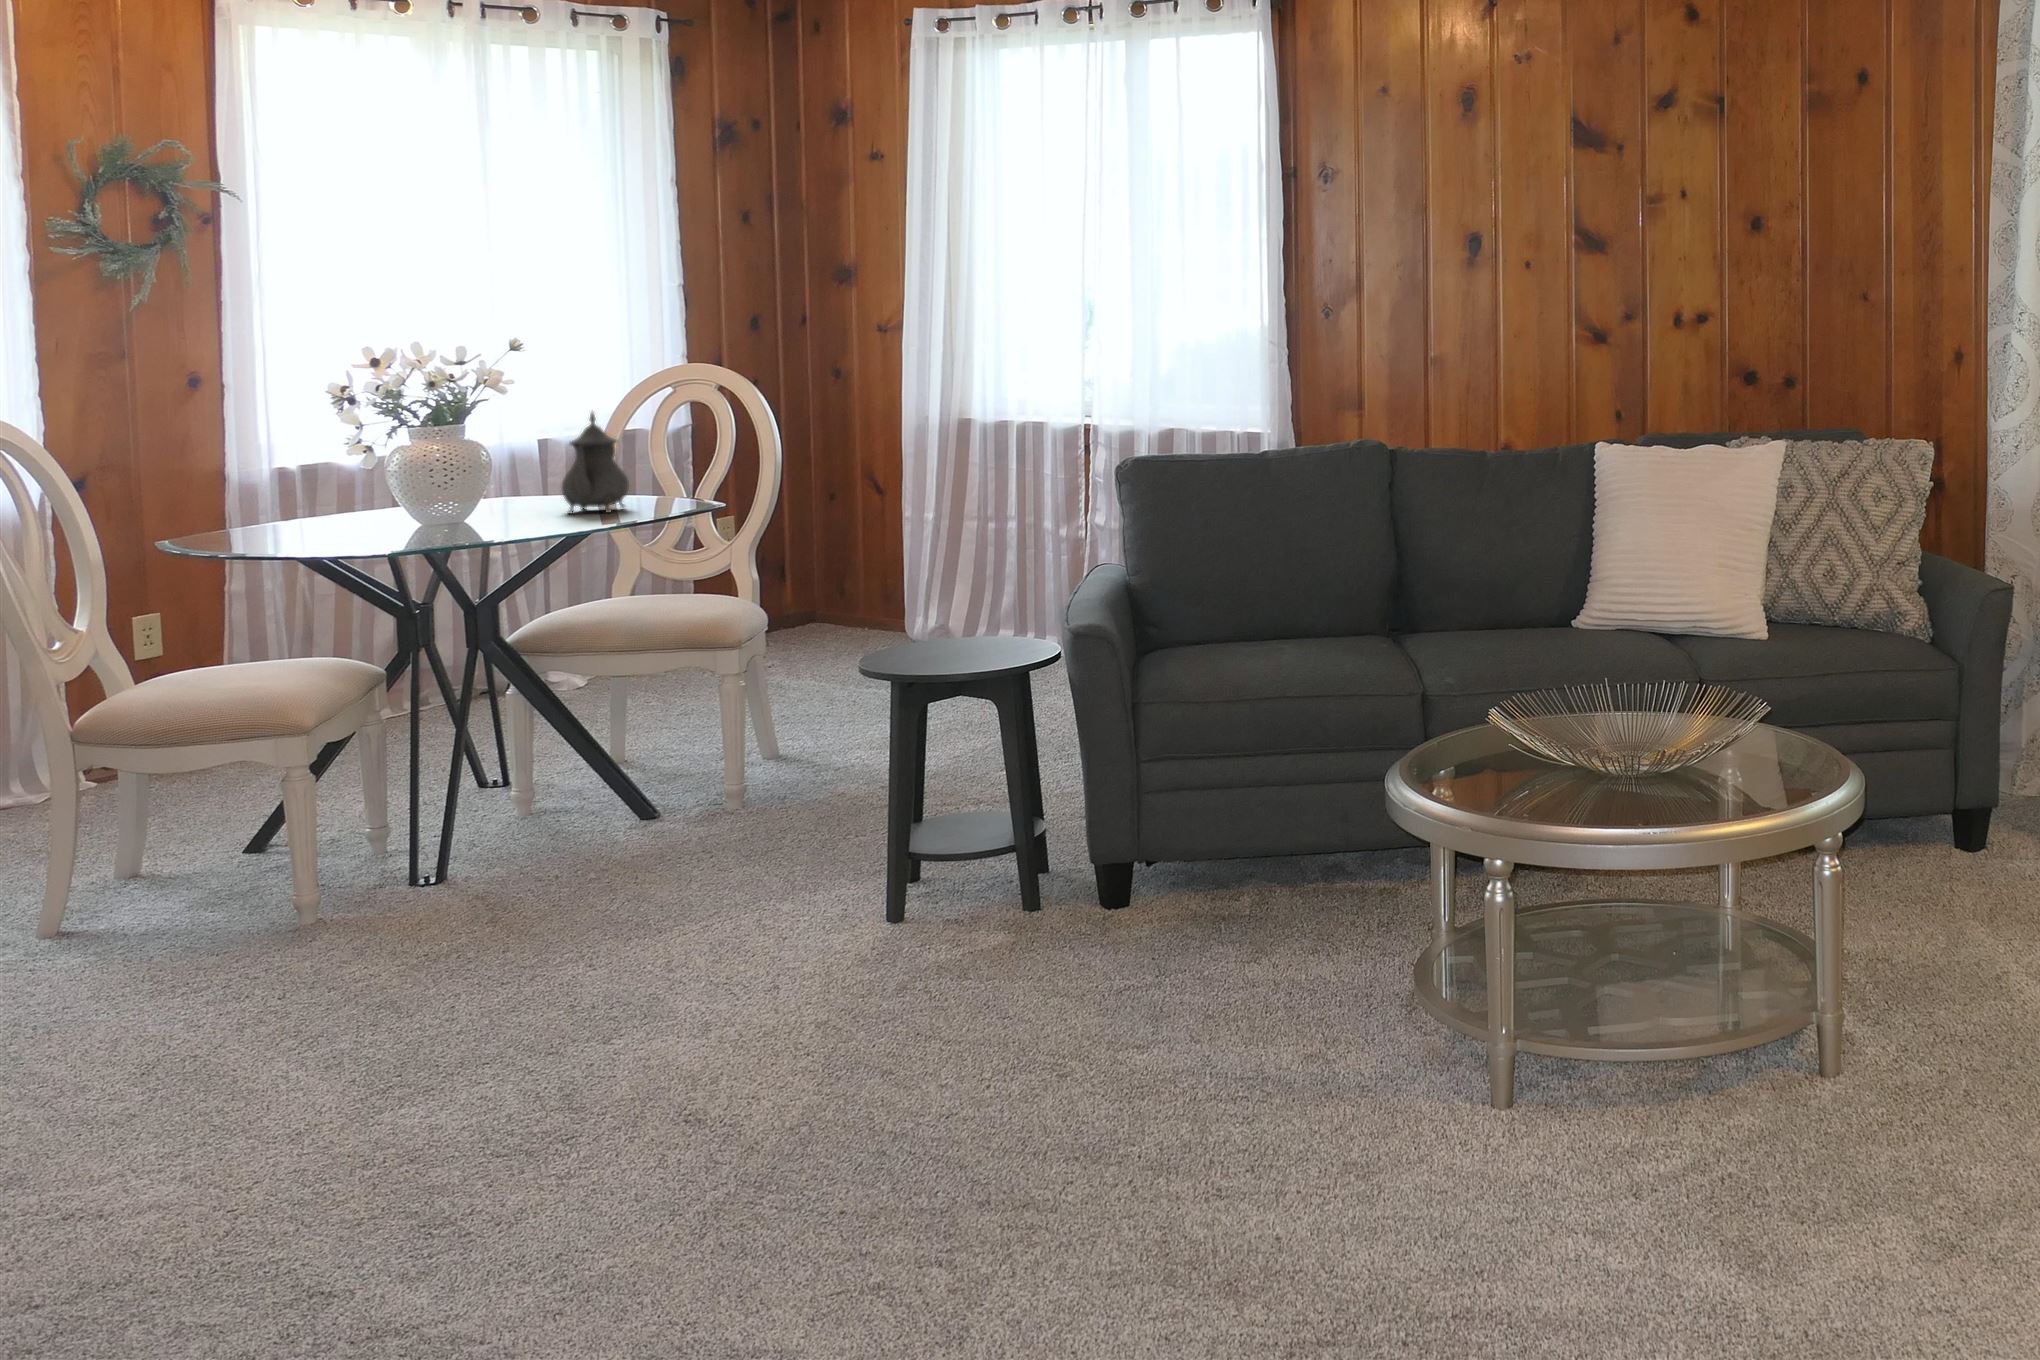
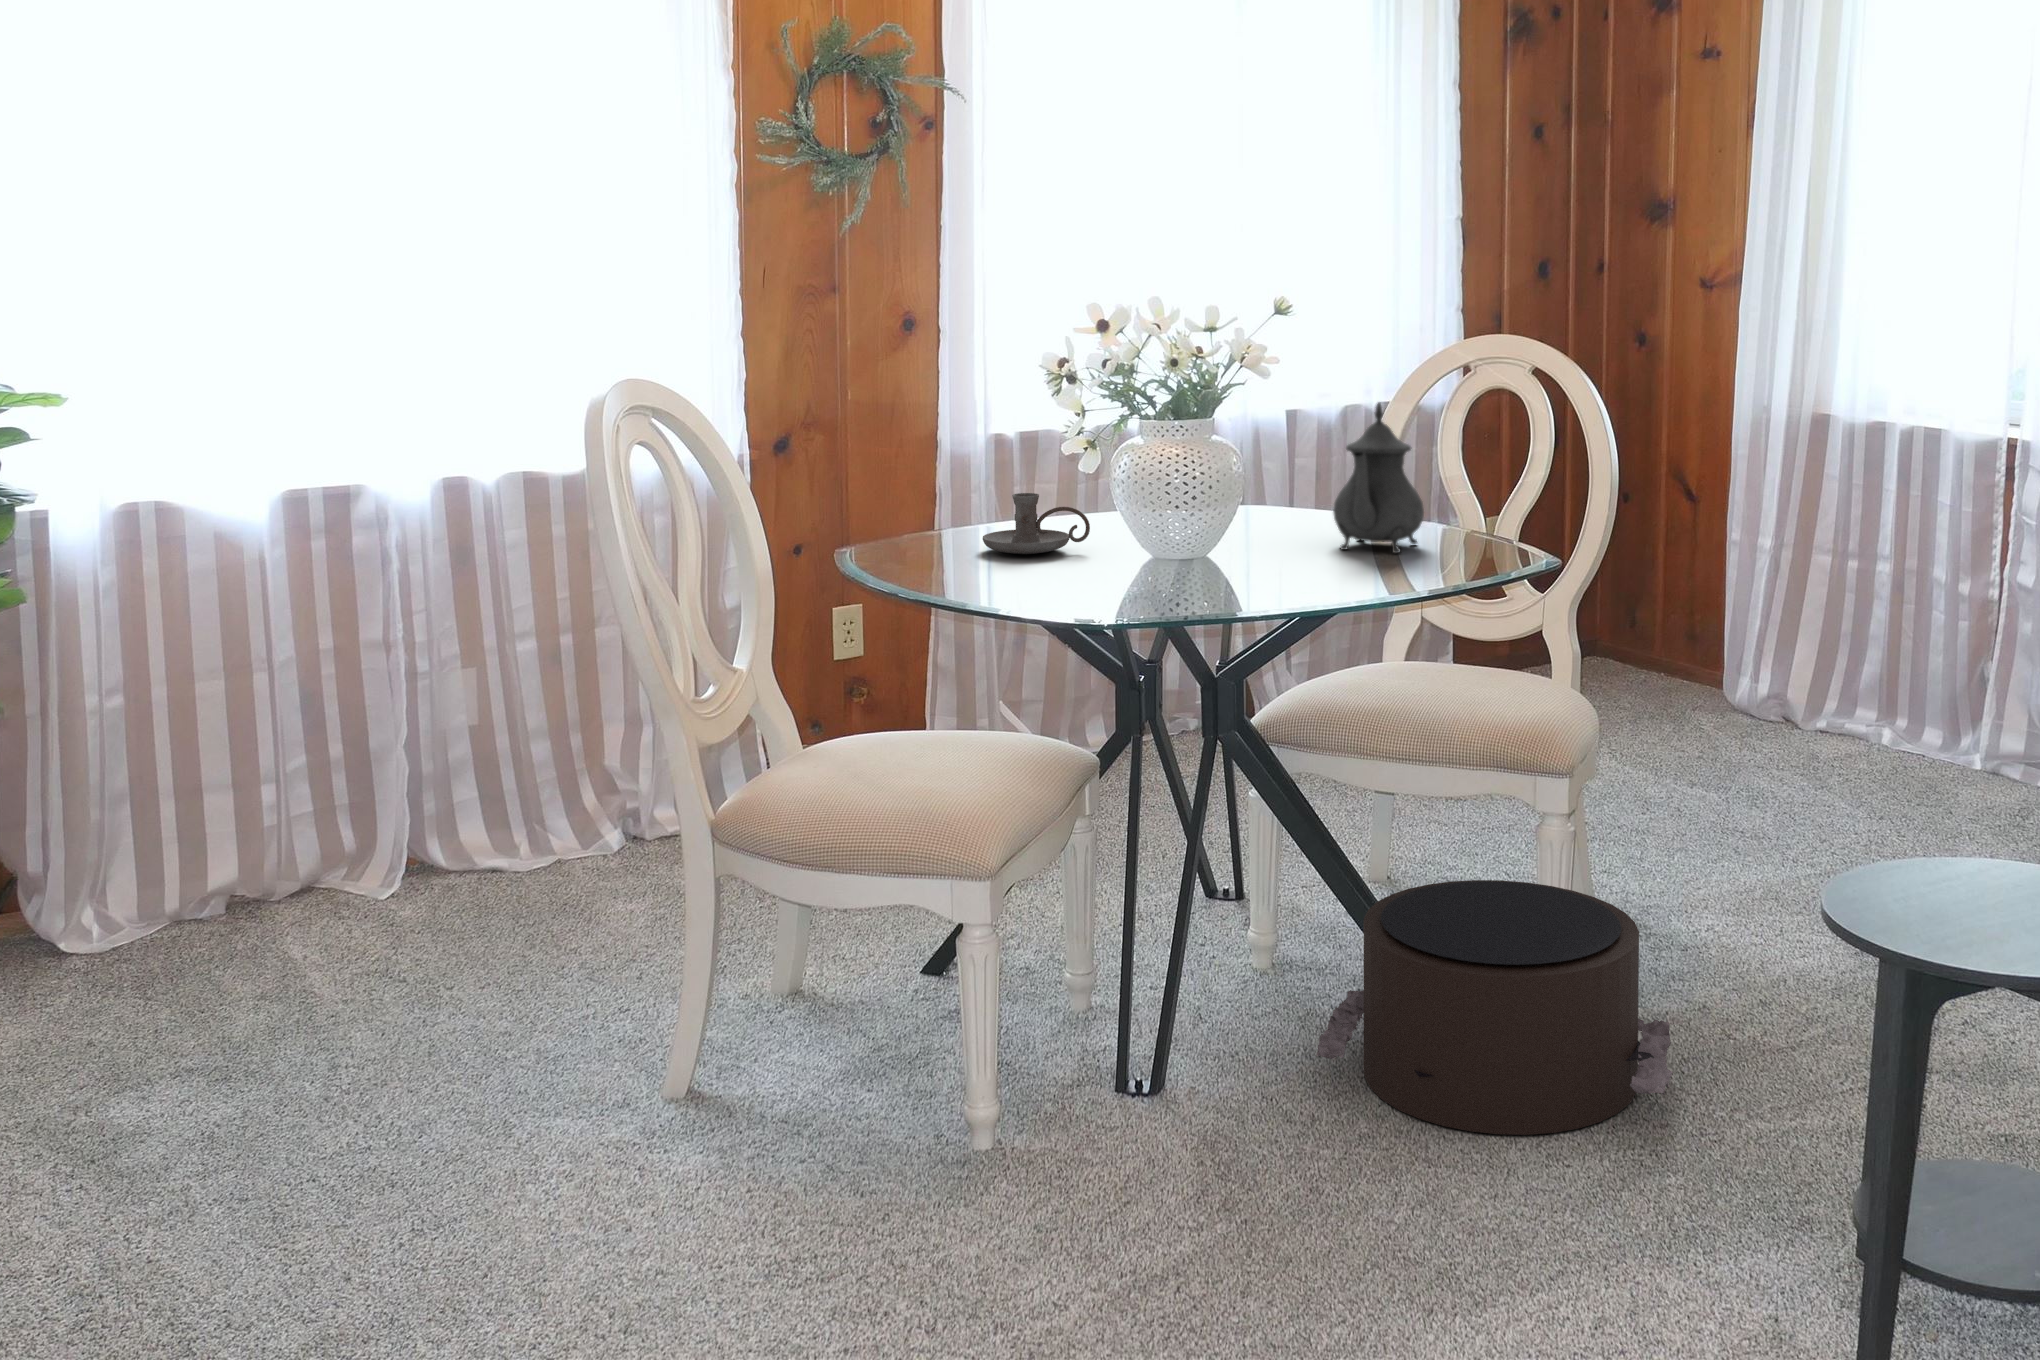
candle holder: none [284,488,371,532] -> present [983,493,1090,554]
pouf: none [555,717,800,859] -> present [1316,880,1673,1135]

